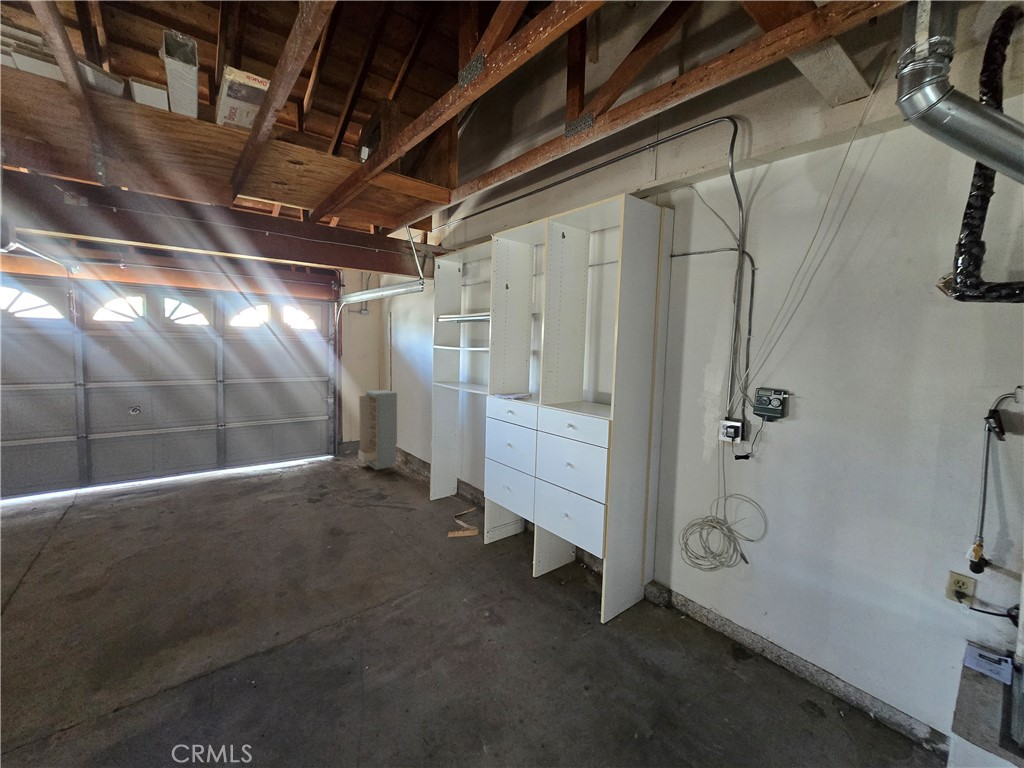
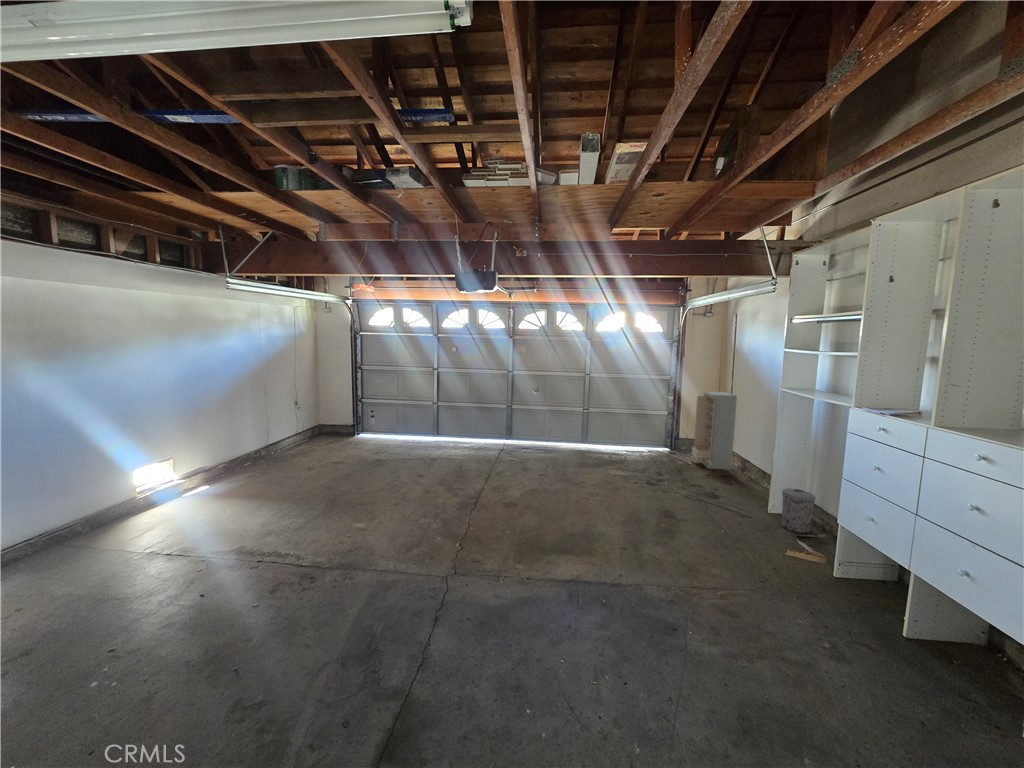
trash can: none [442,472,467,512] -> present [782,488,816,533]

